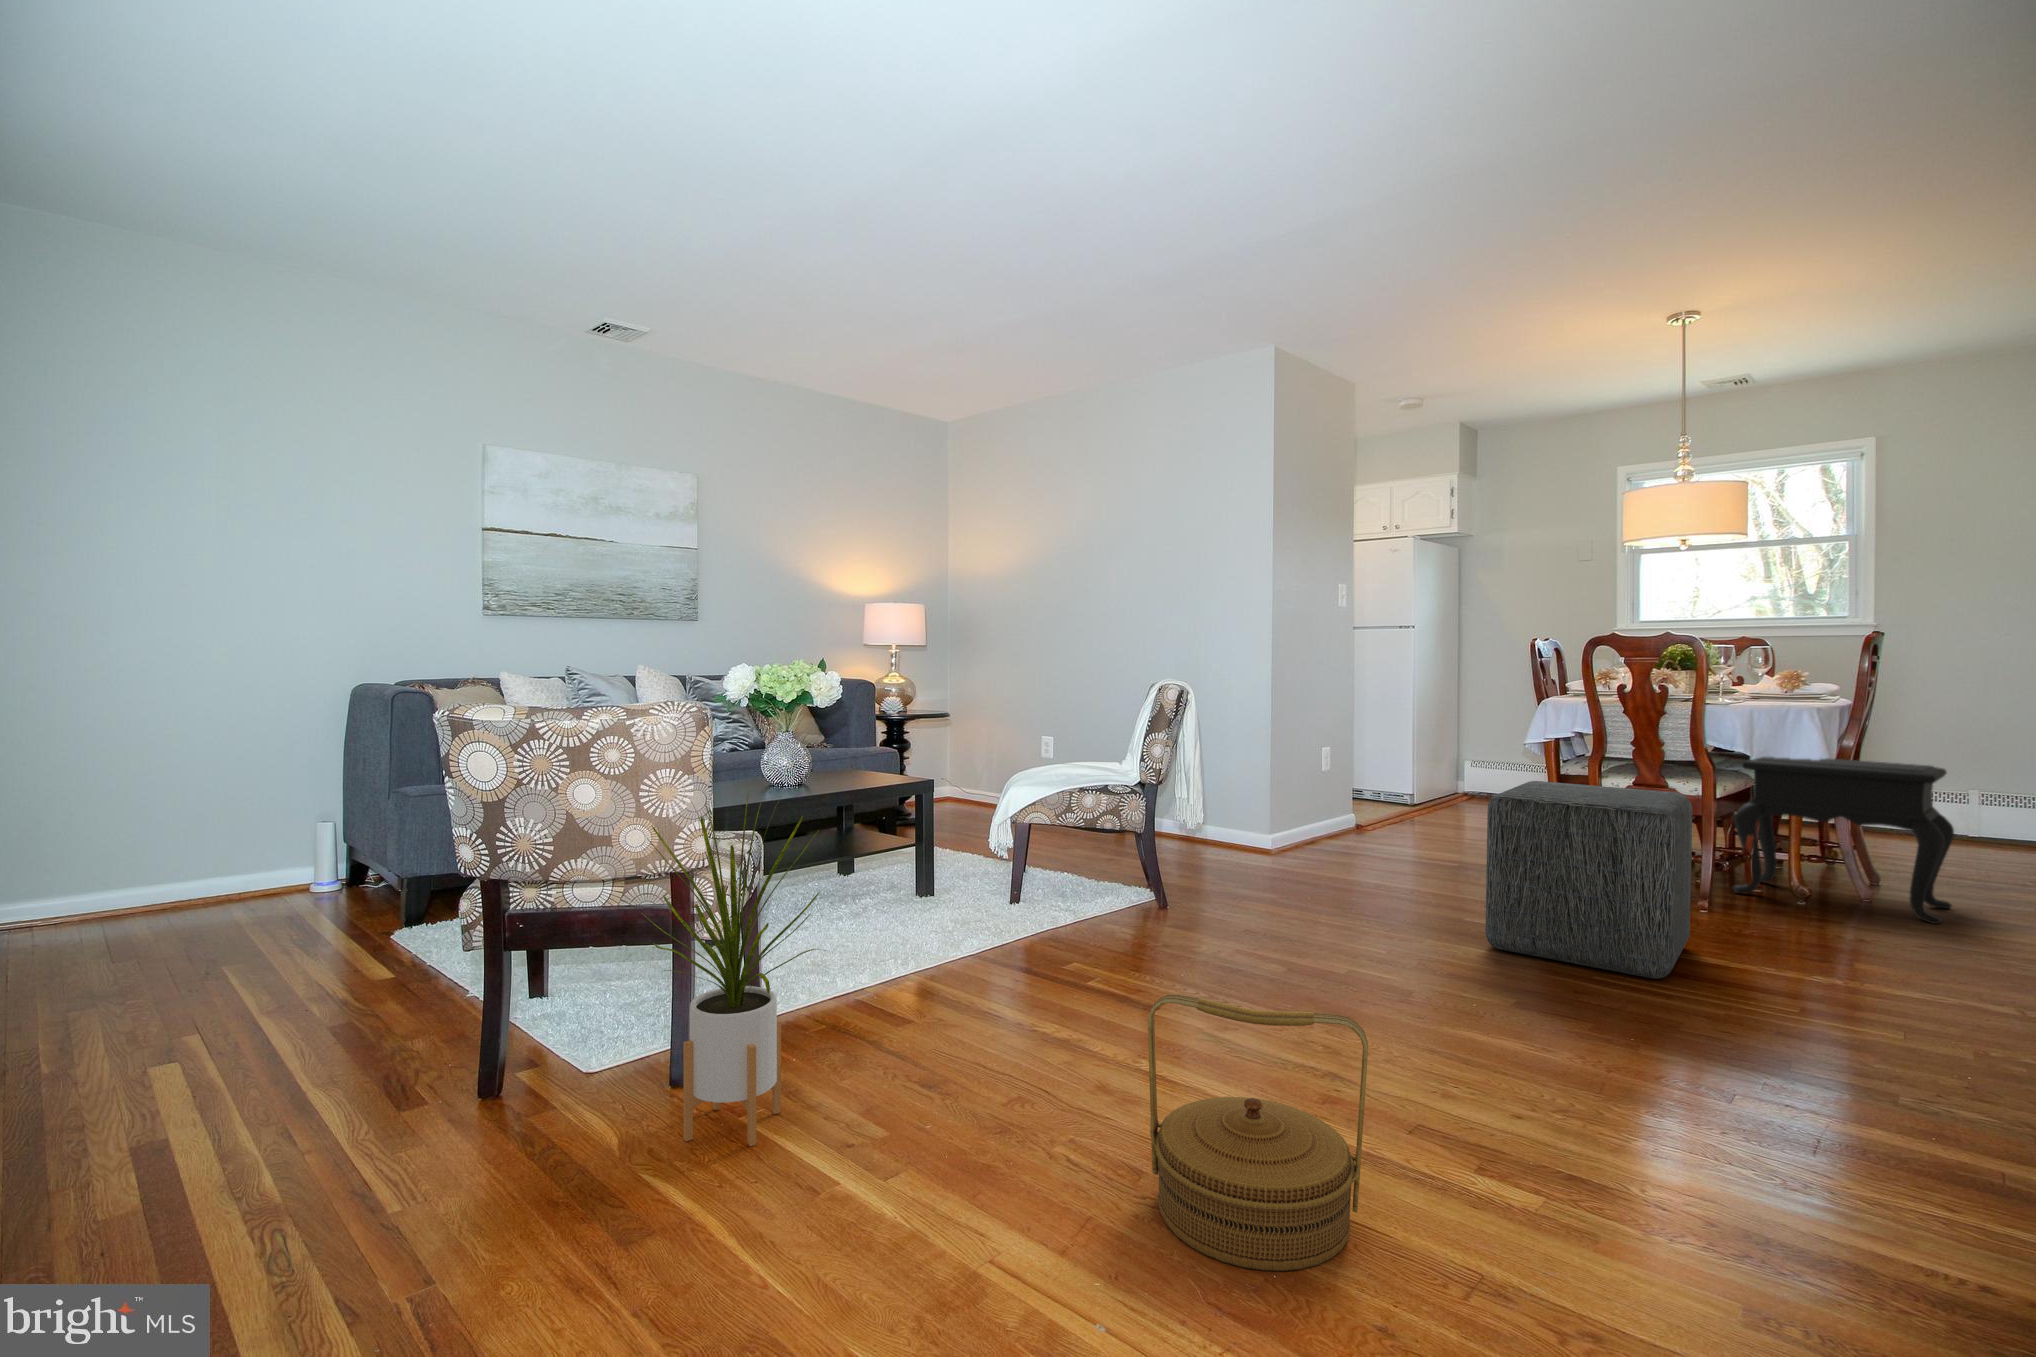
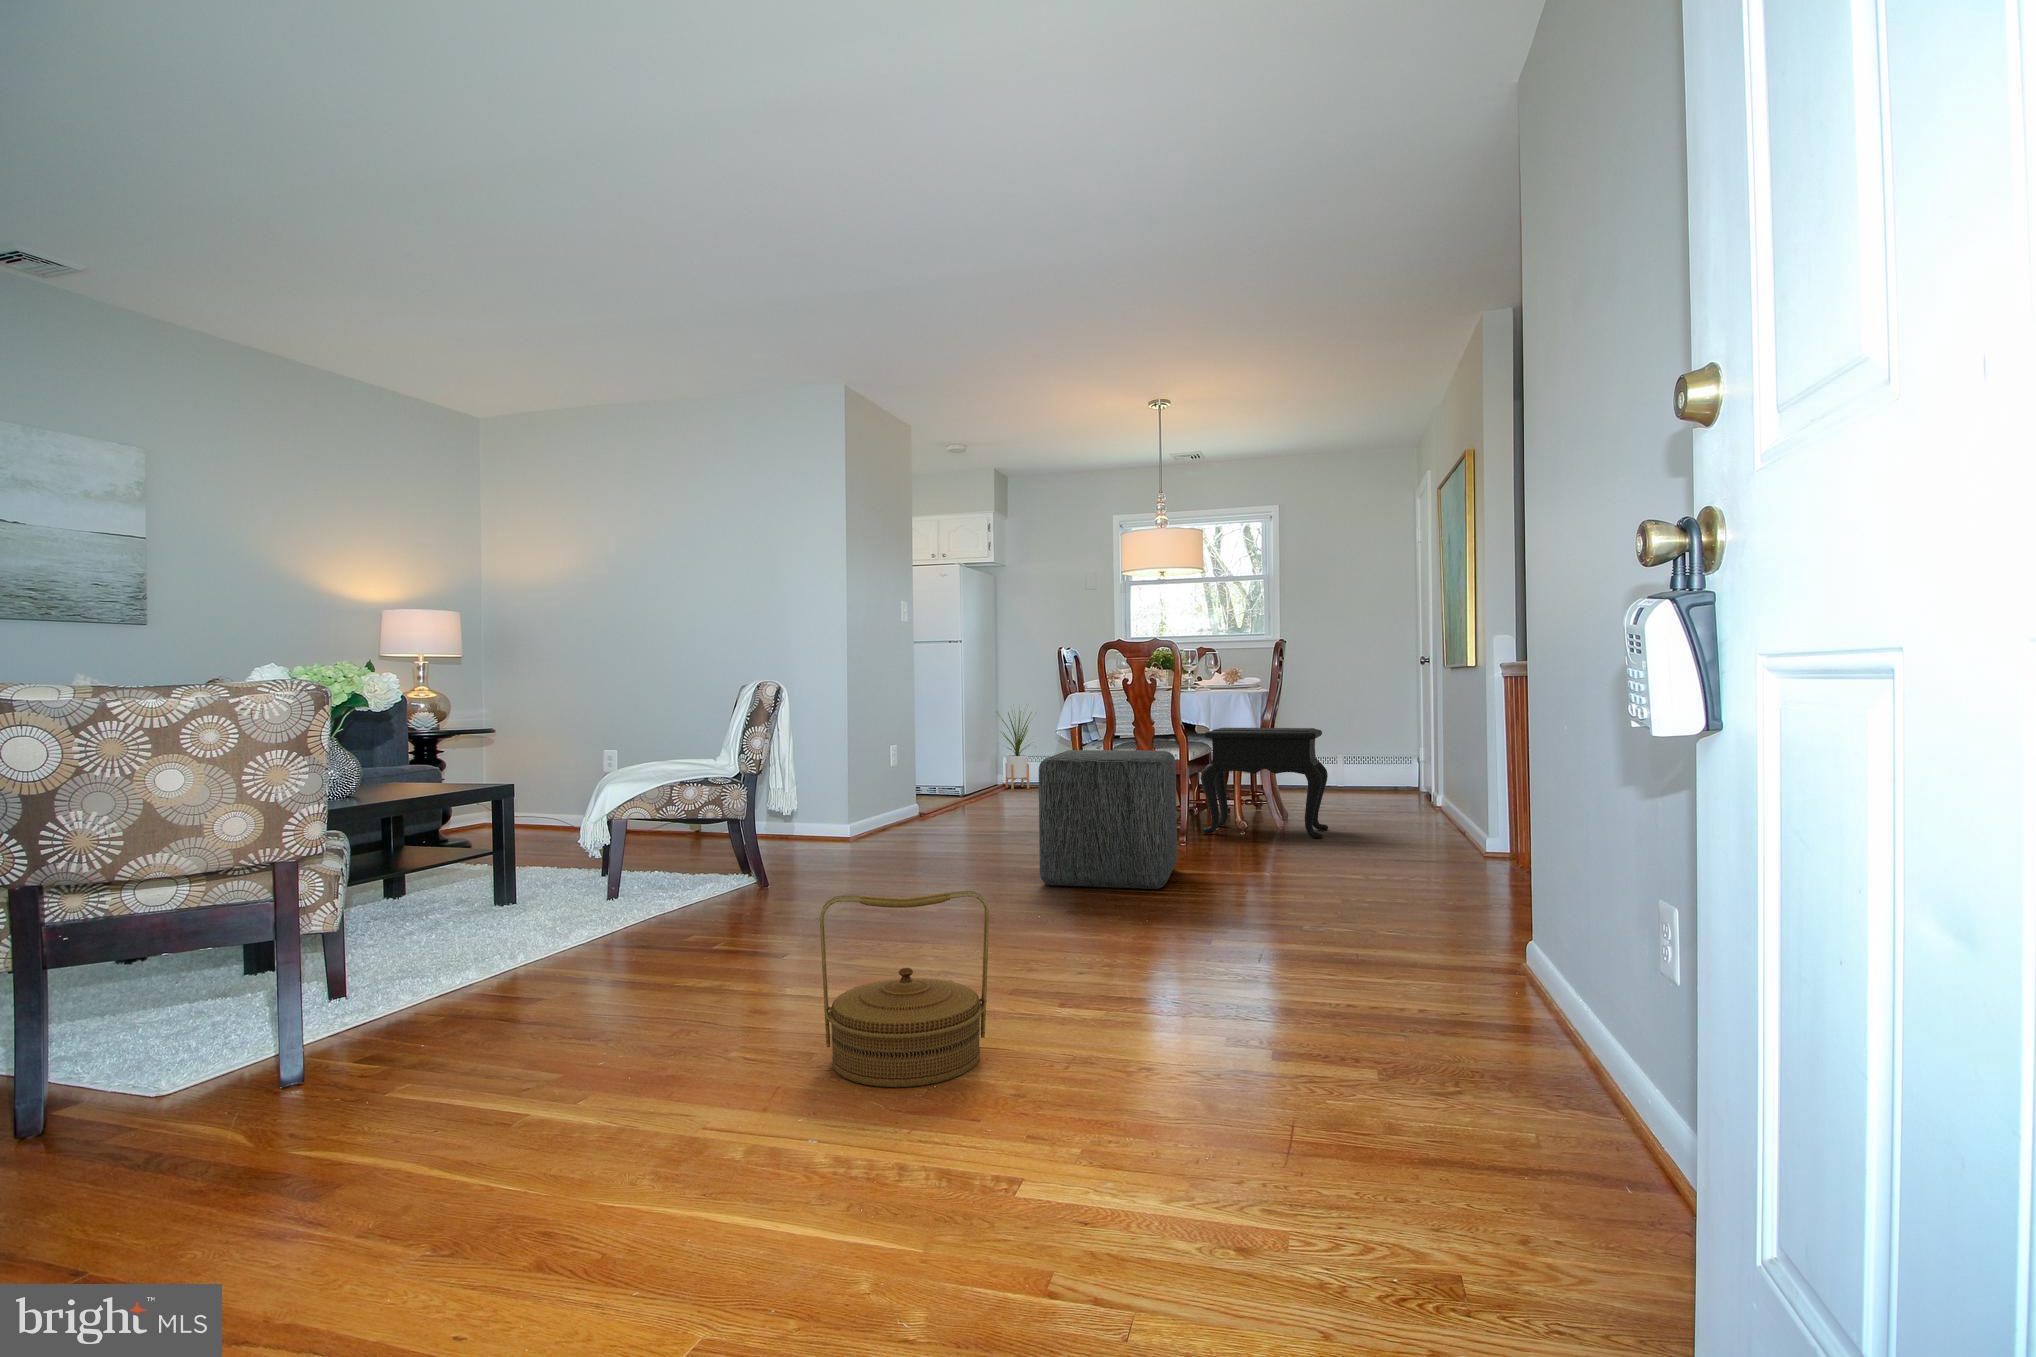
house plant: present [644,791,820,1146] -> present [999,711,1032,789]

